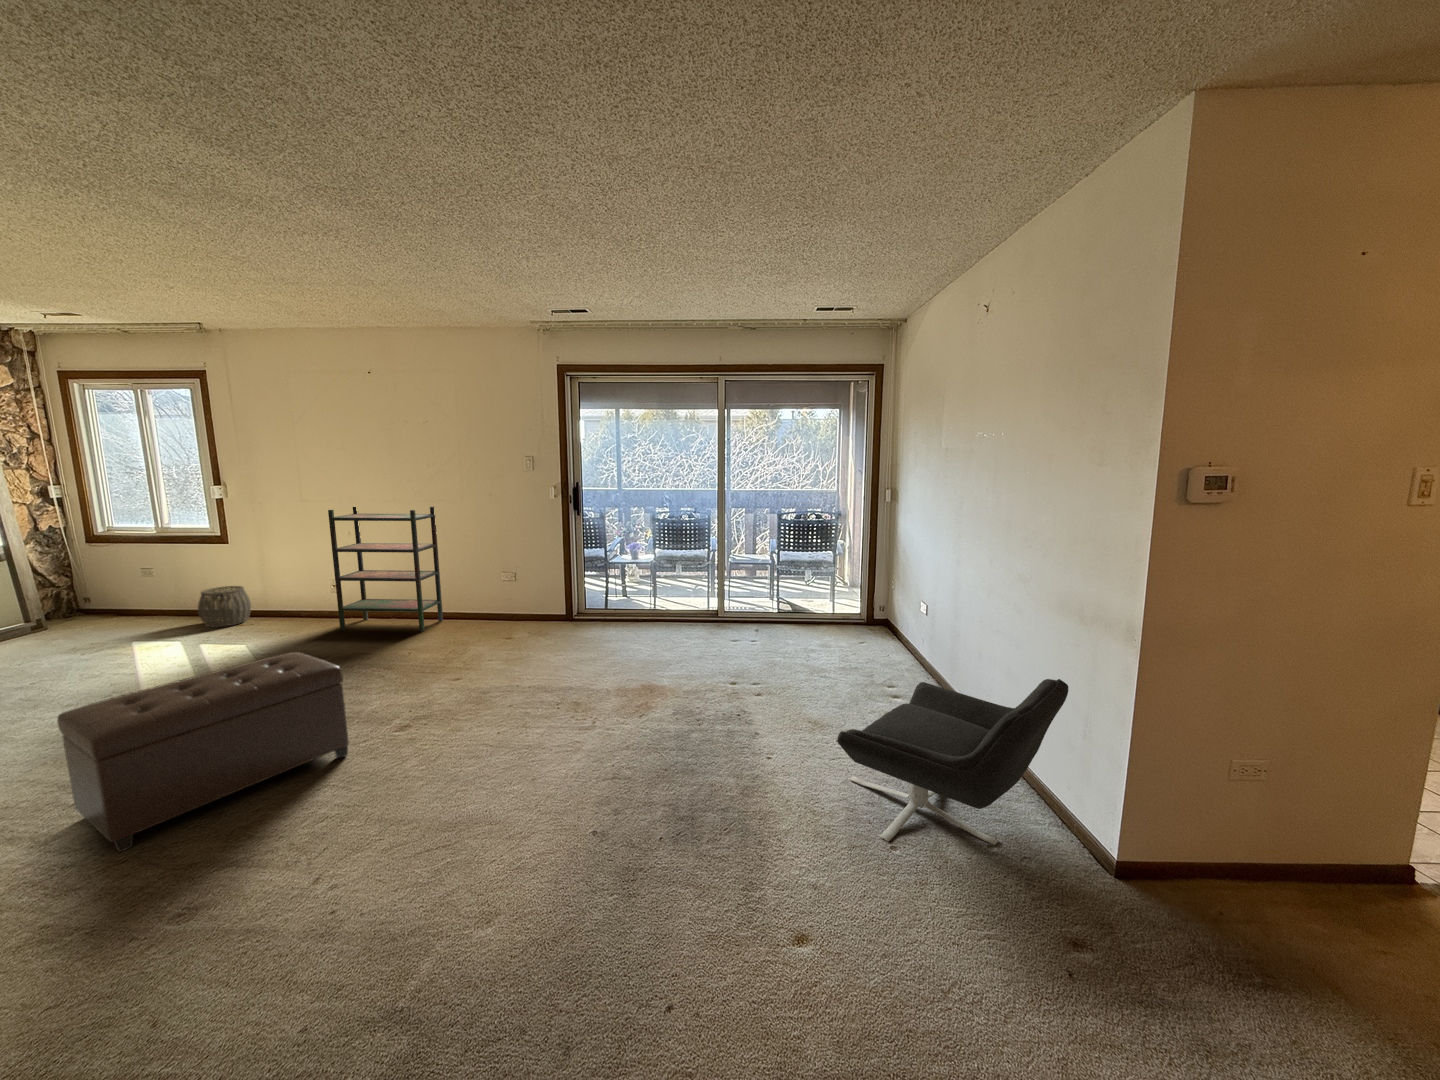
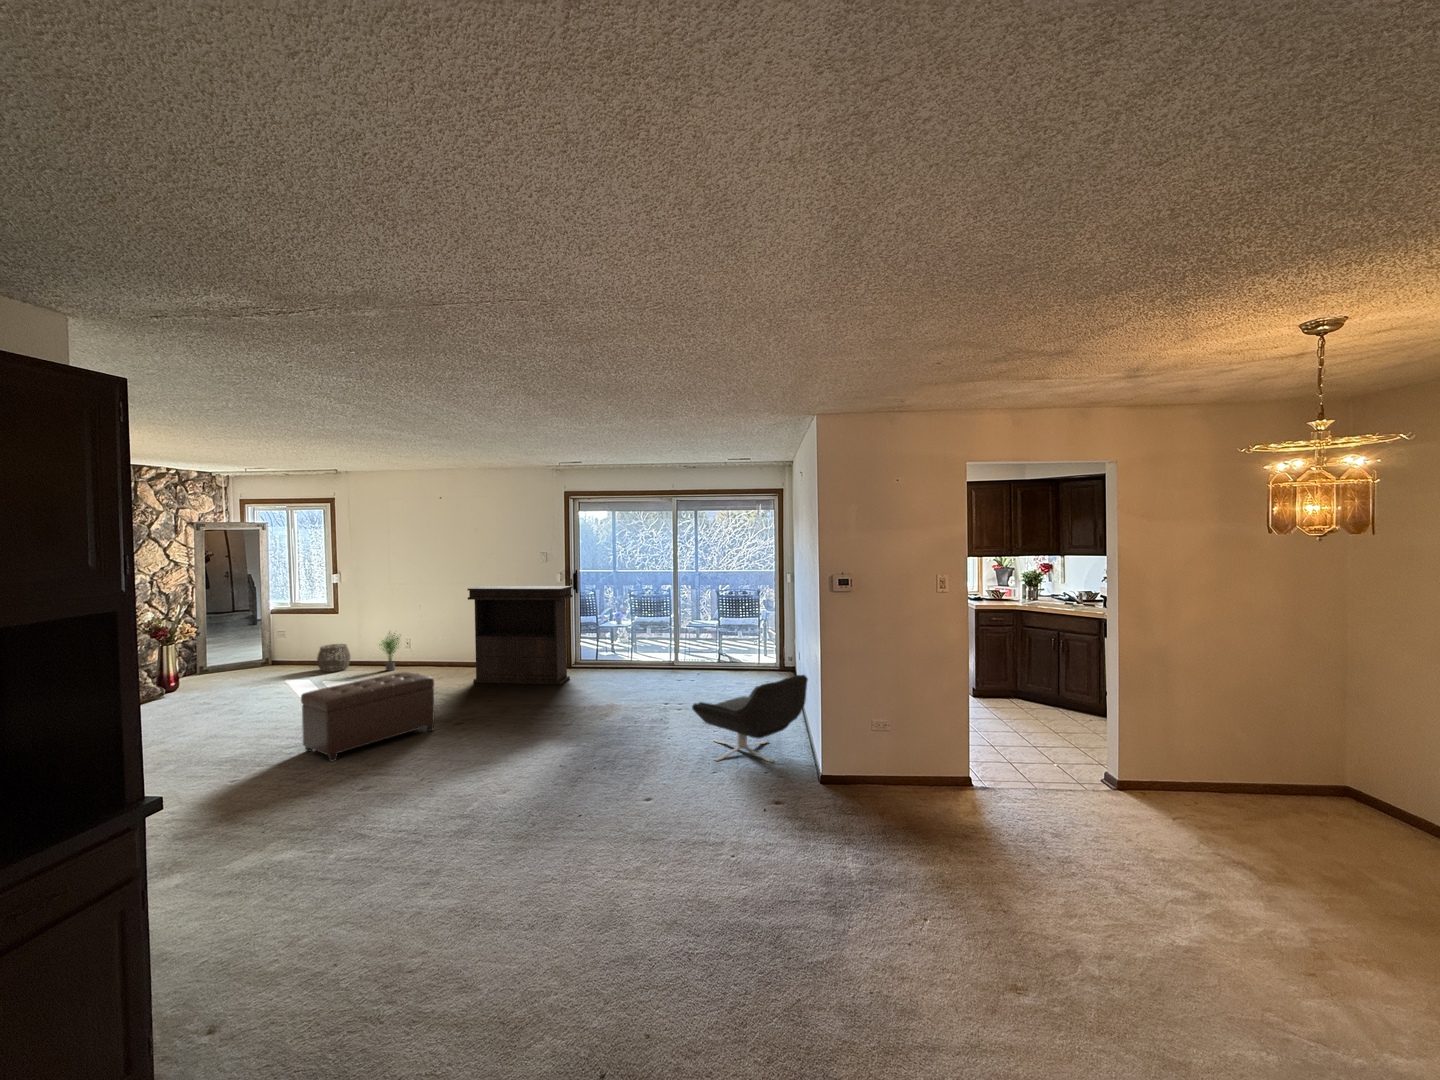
console table: none [412,504,573,650] -> present [467,586,573,685]
bookshelf: present [328,507,443,632] -> none [410,588,482,675]
potted plant: none [282,566,328,625] -> present [379,632,399,671]

